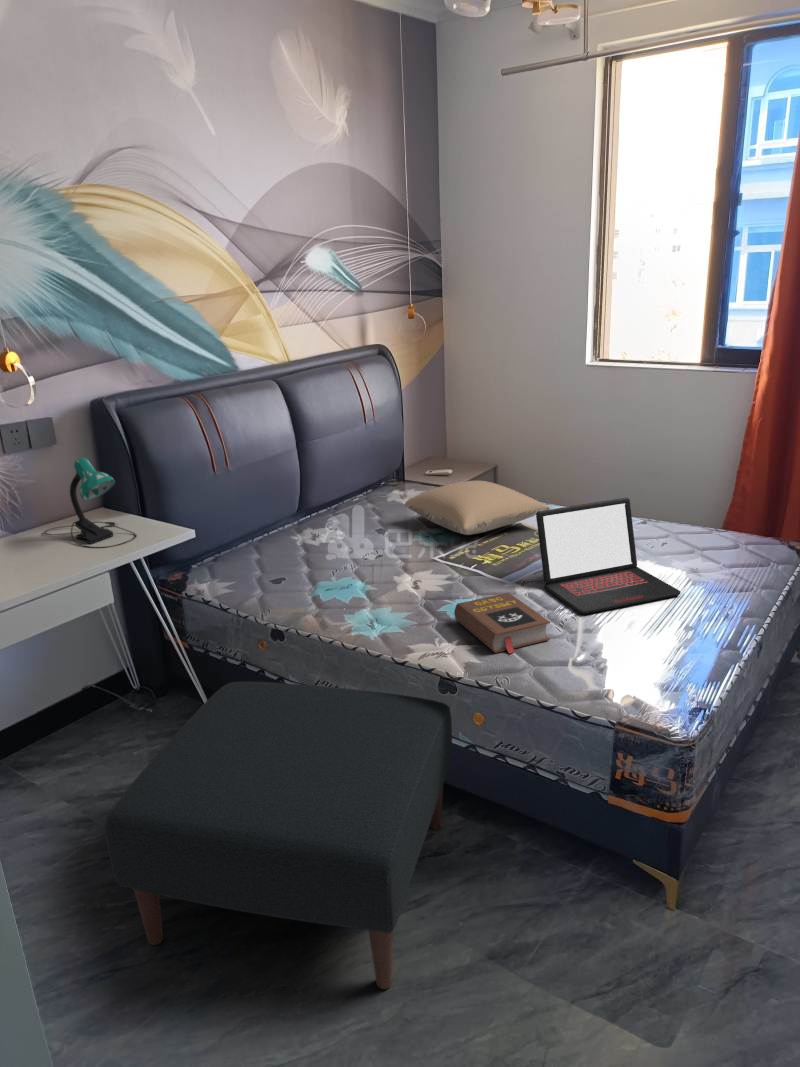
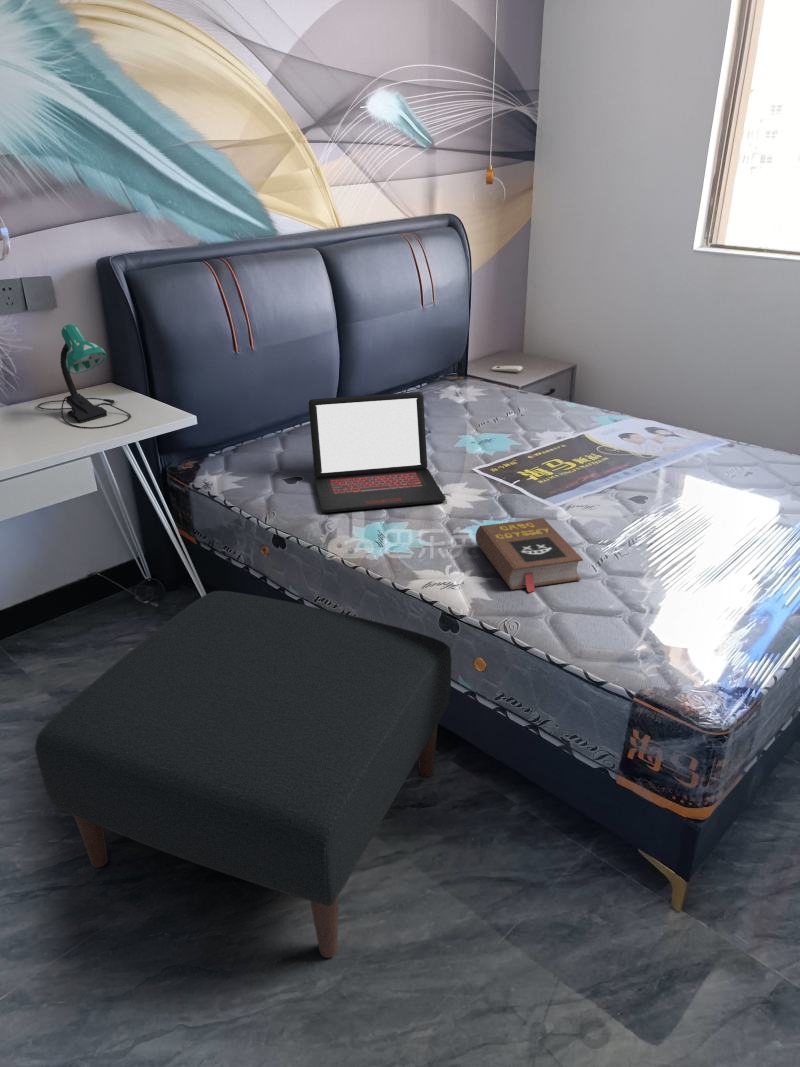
pillow: present [405,481,550,535] -> none [453,381,619,443]
laptop: present [536,498,680,614] -> present [309,392,445,513]

